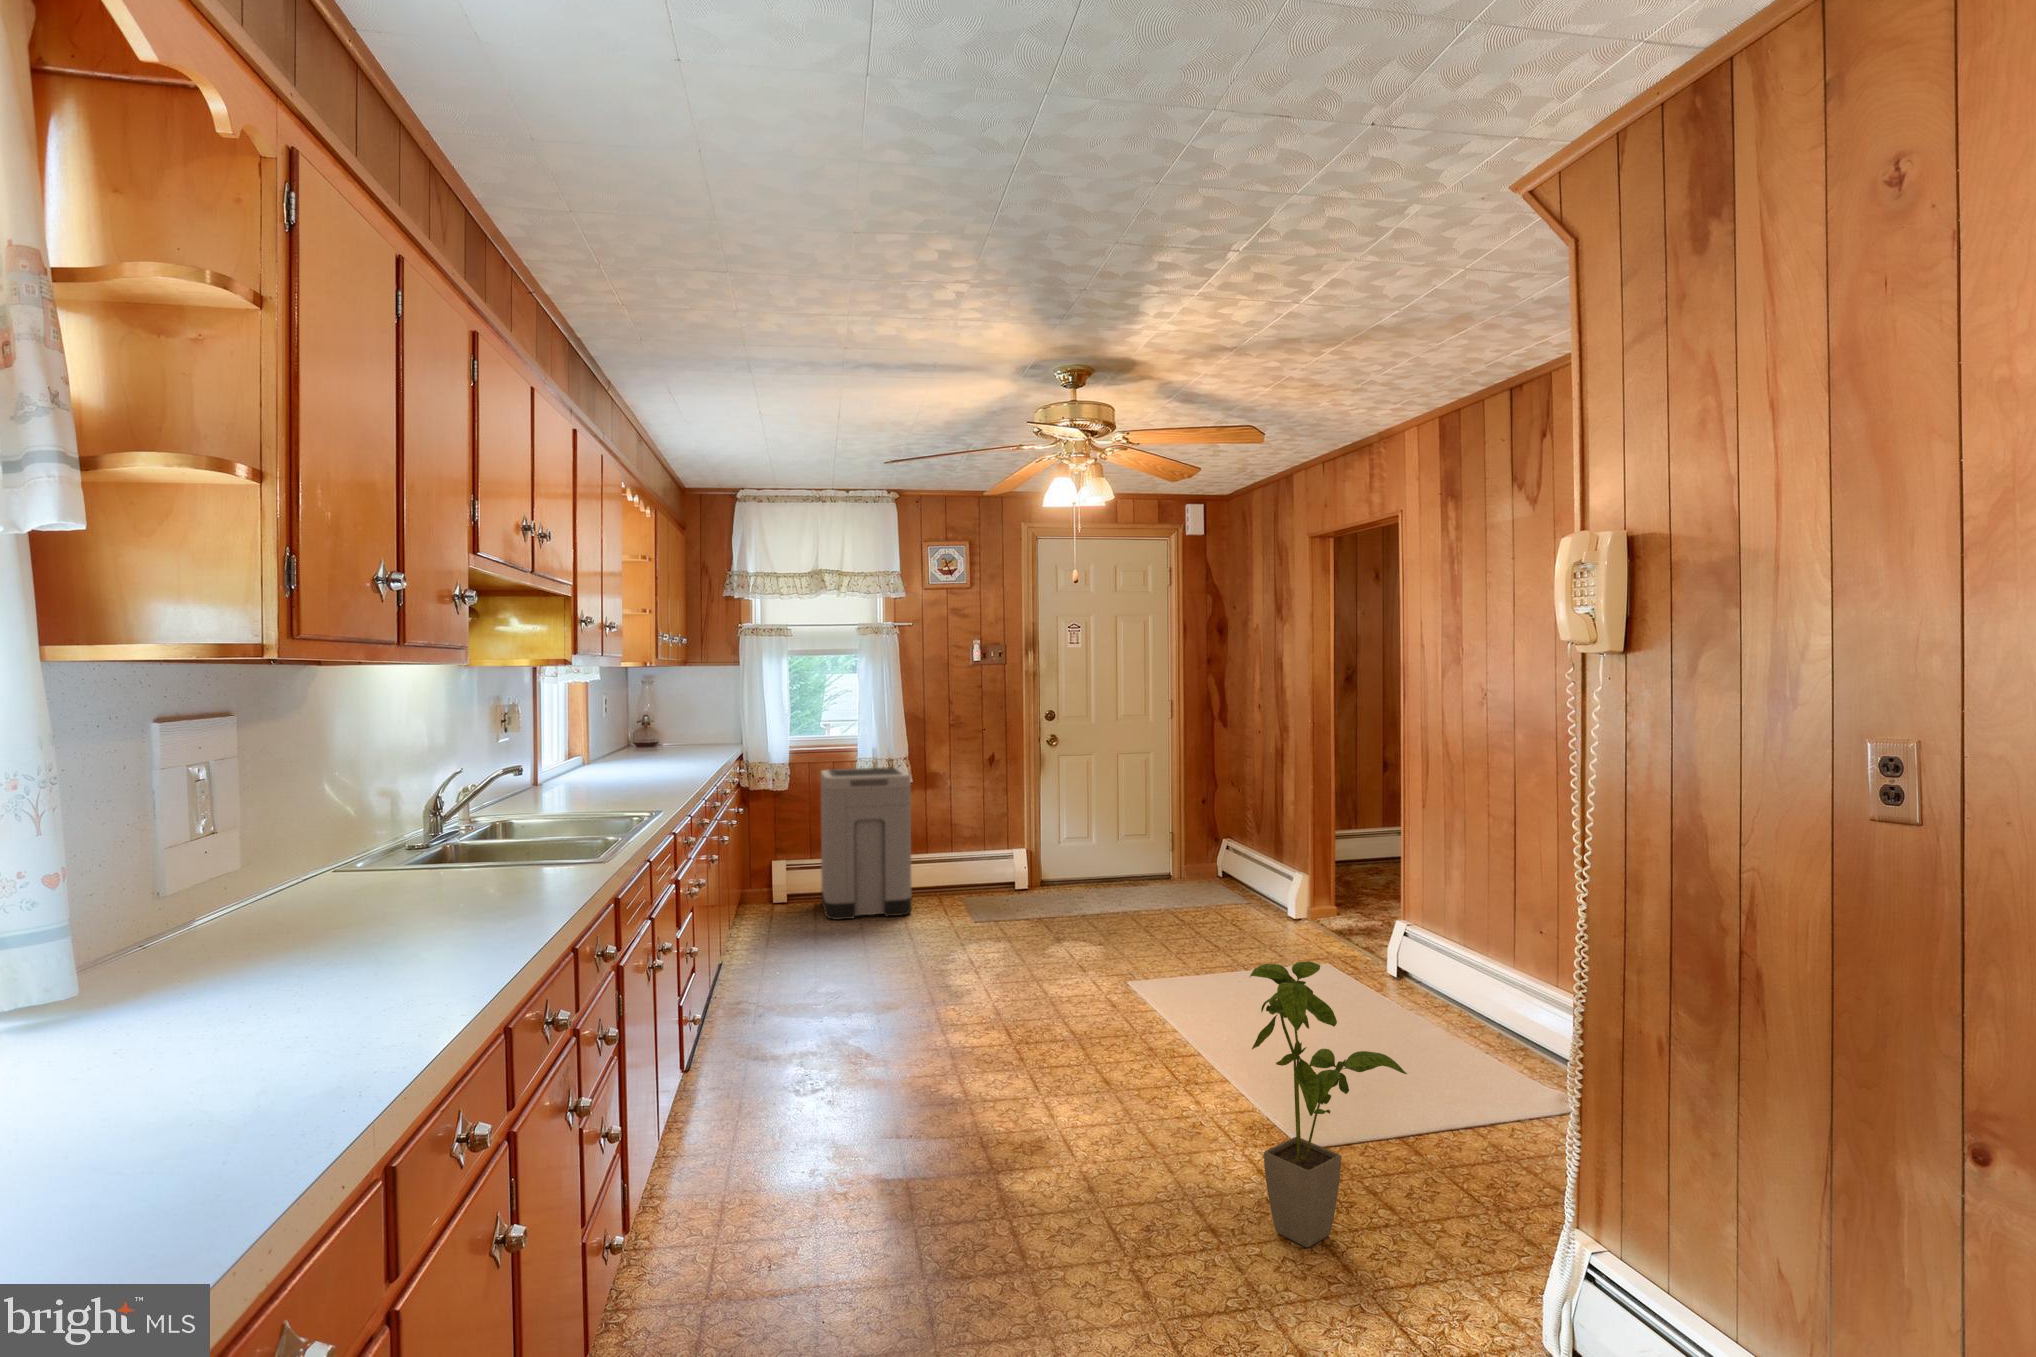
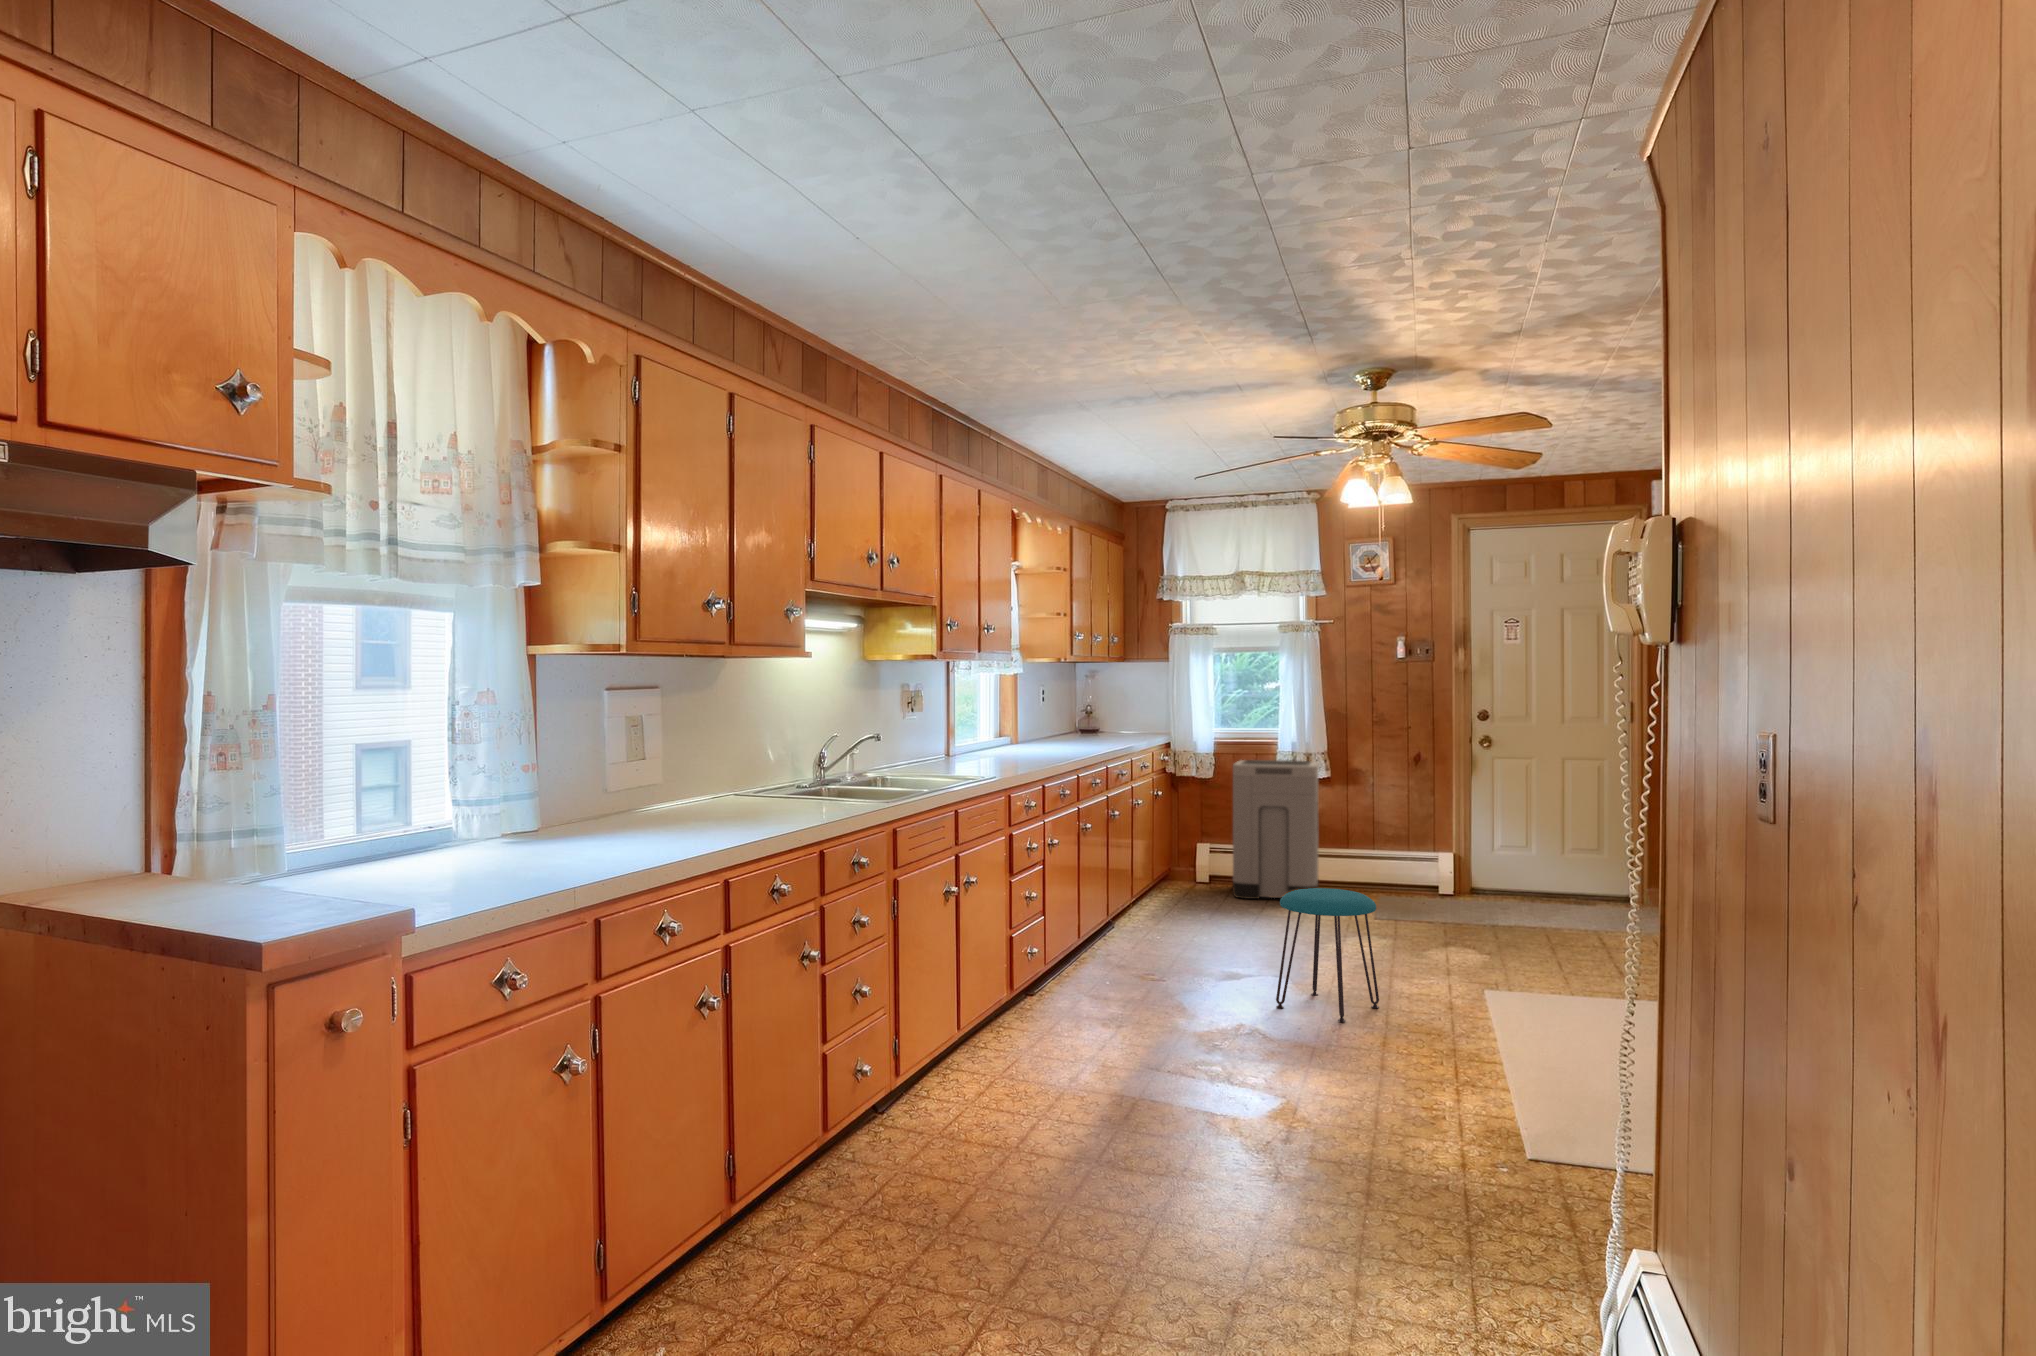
stool: none [977,928,1080,1081] -> present [1276,888,1379,1022]
house plant: present [1250,961,1407,1247] -> none [1405,891,1540,1145]

